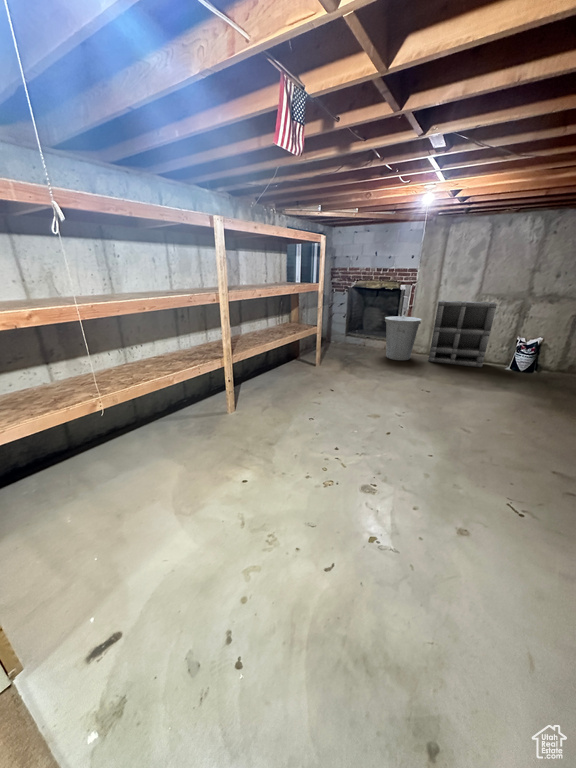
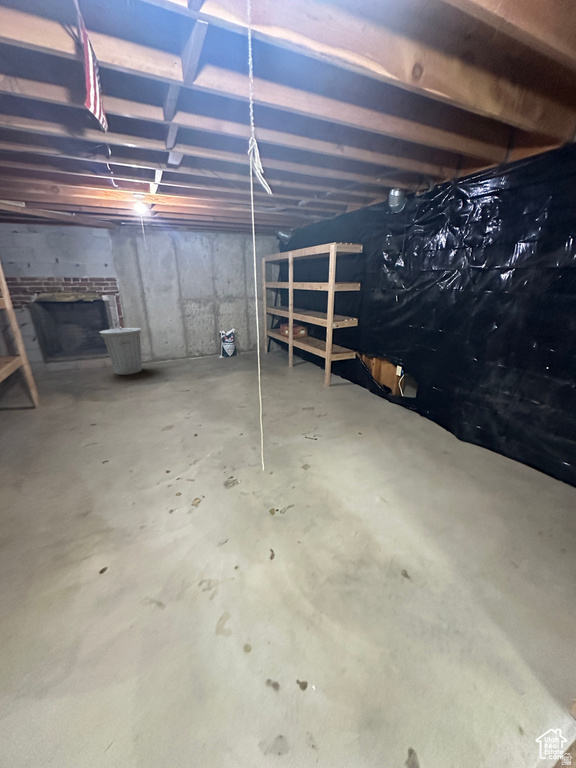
shelving unit: present [428,300,497,367] -> none [149,306,205,367]

